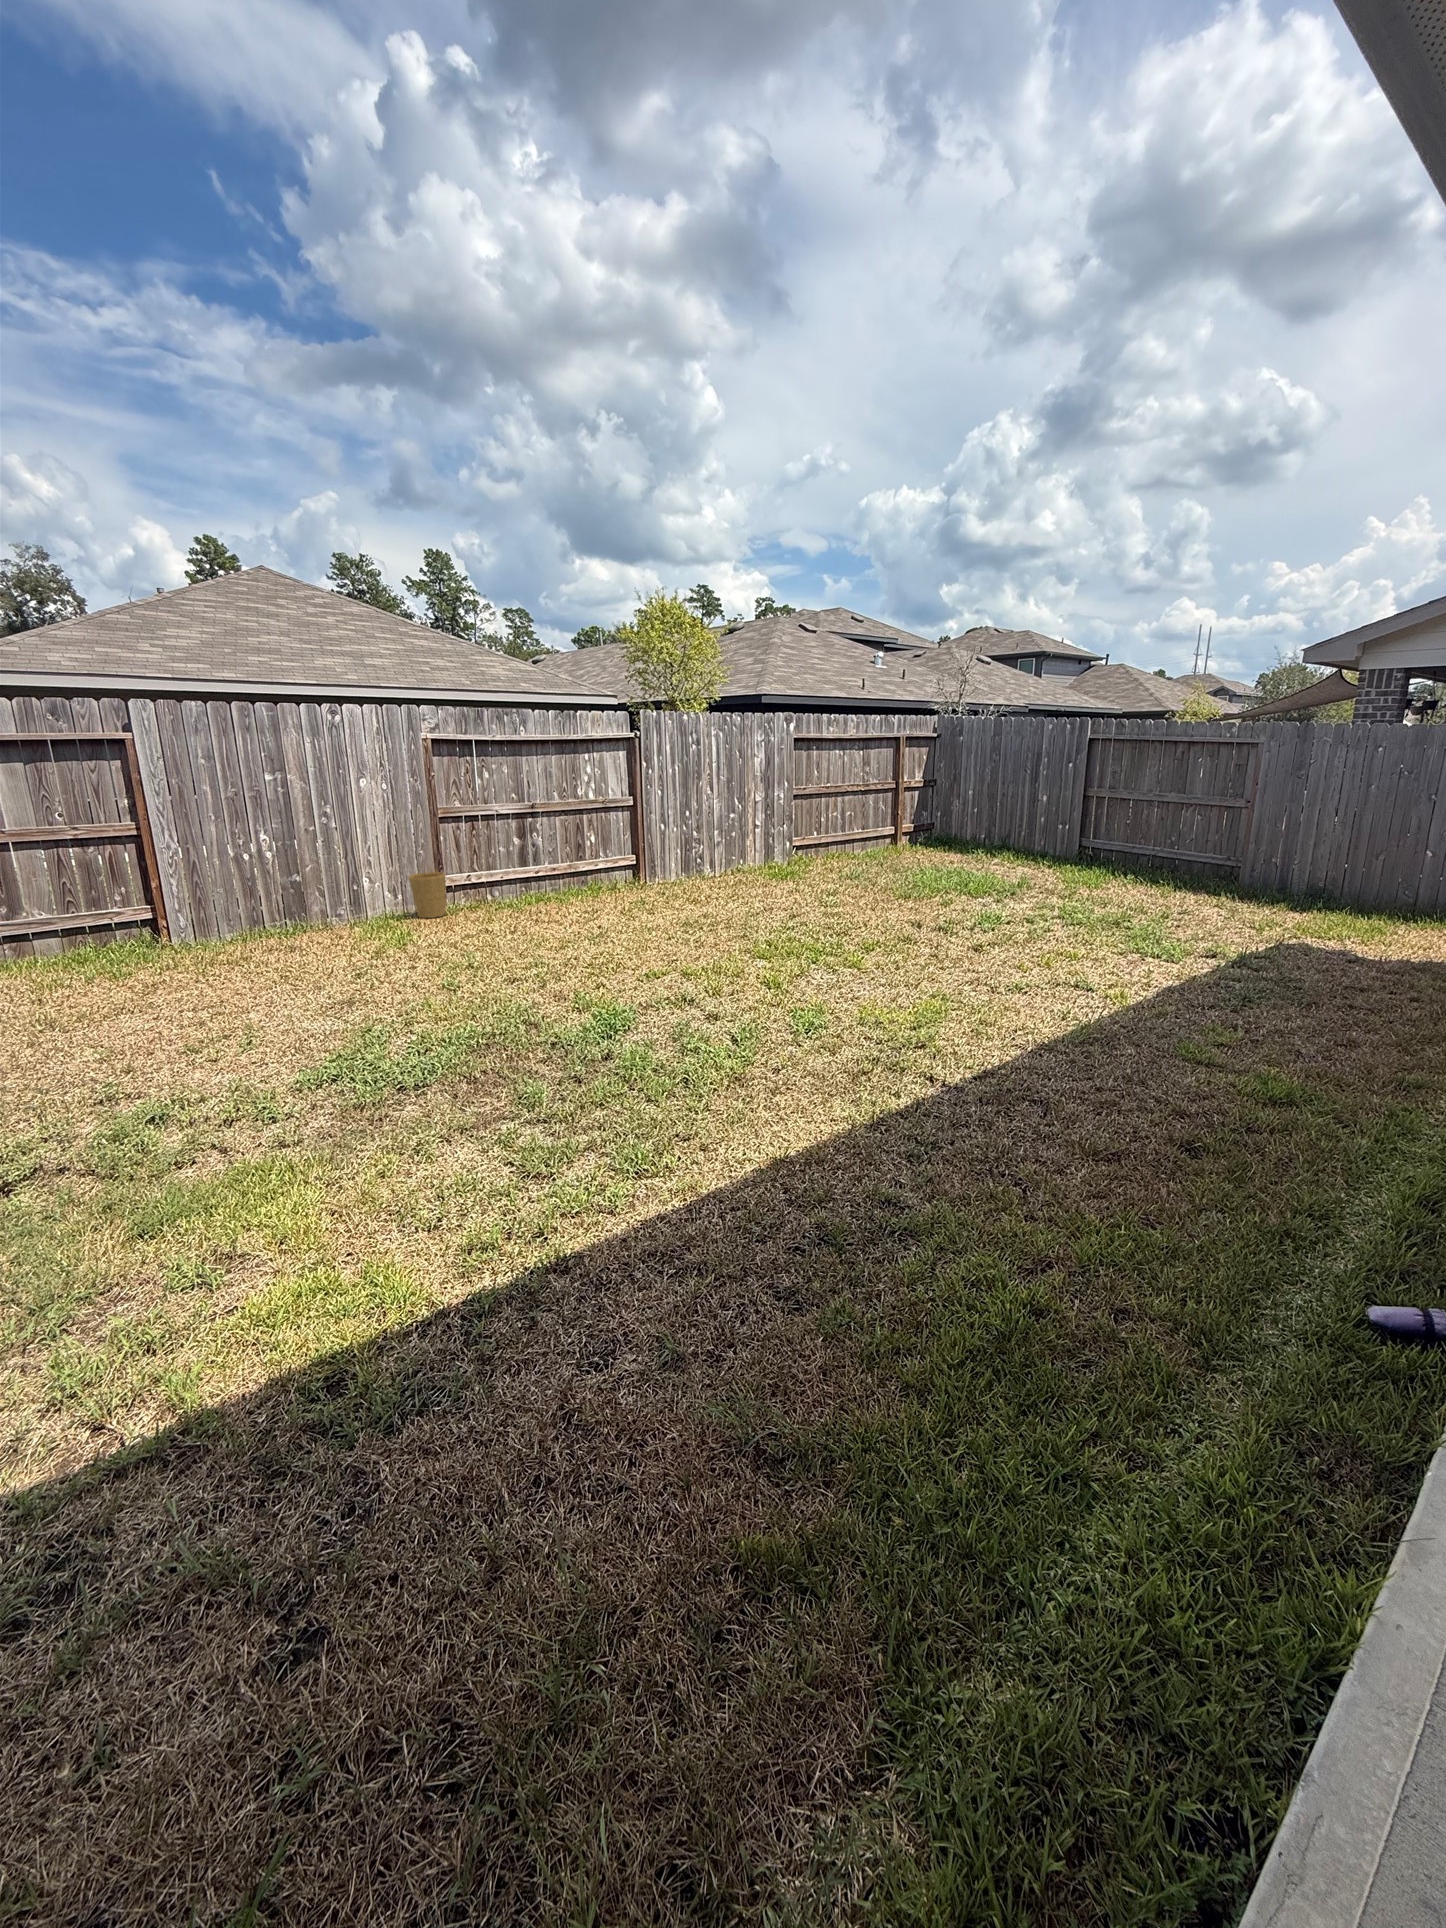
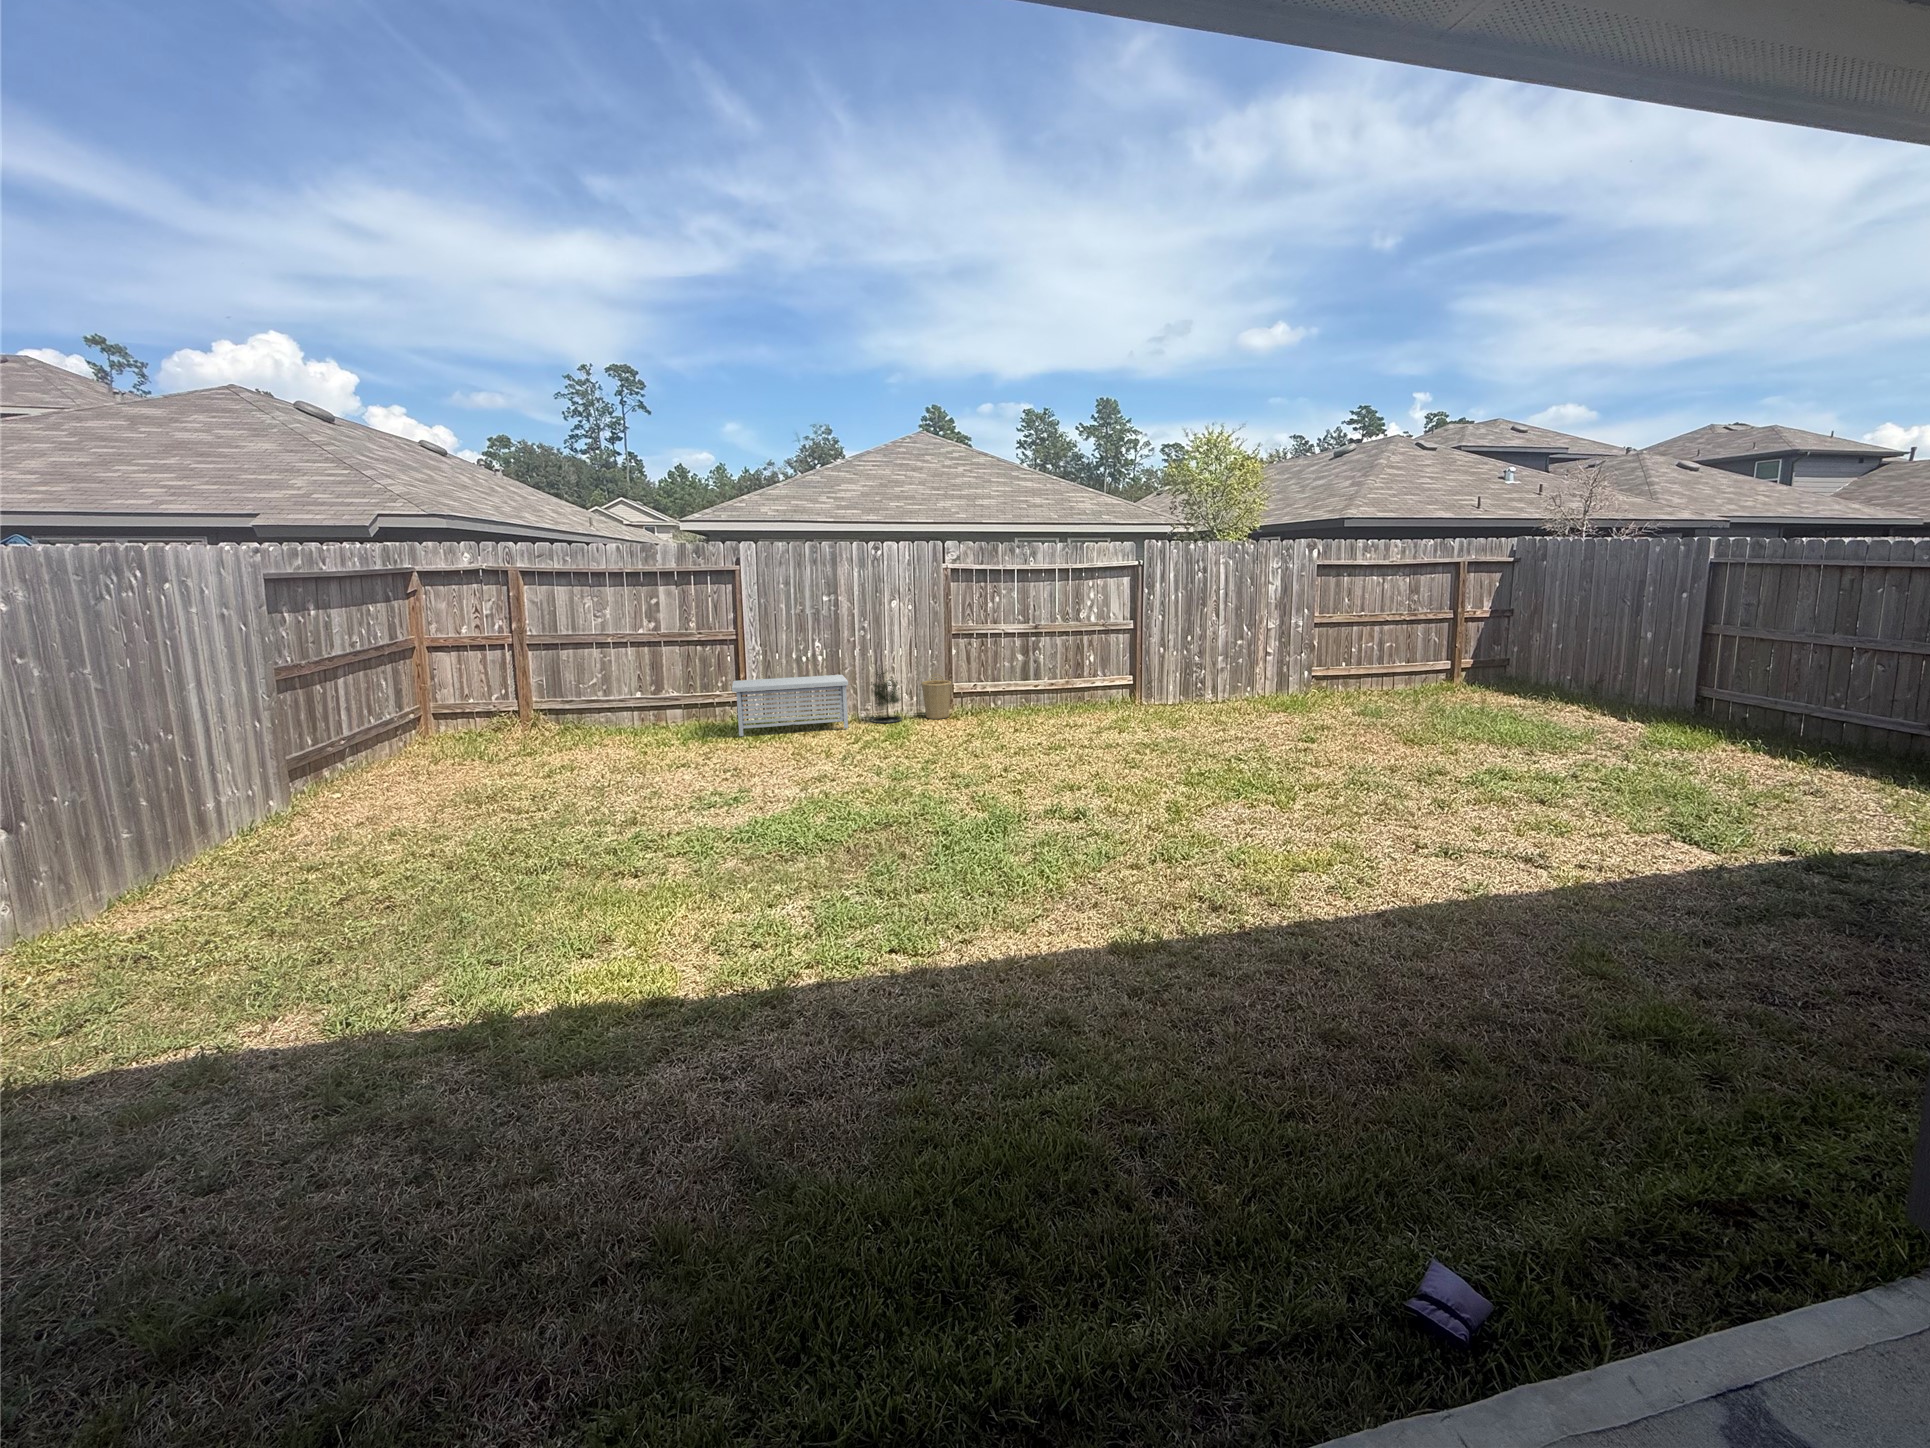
potted tree: none [341,858,390,929] -> present [871,668,902,723]
storage bench: none [144,873,329,963] -> present [732,675,848,736]

